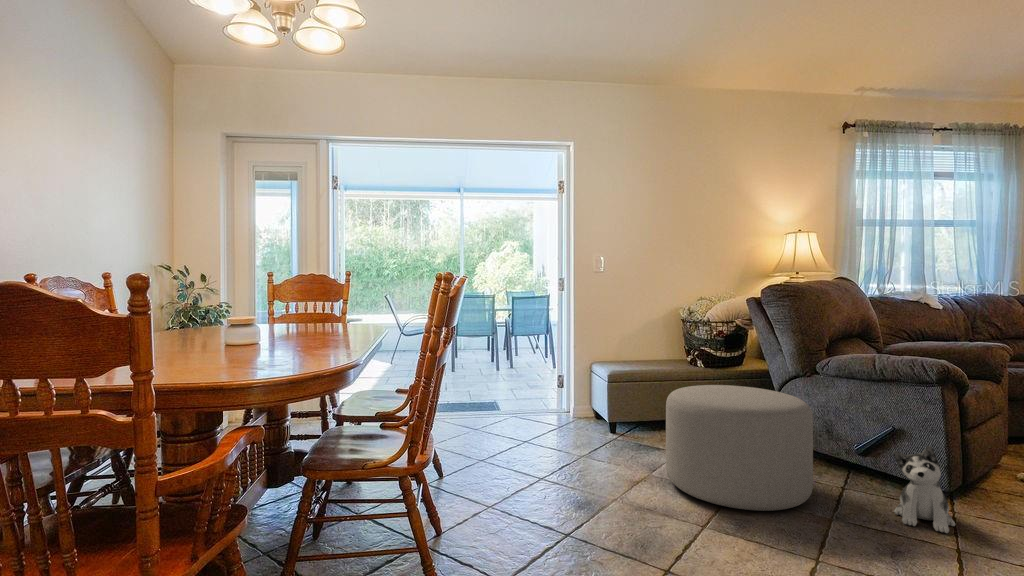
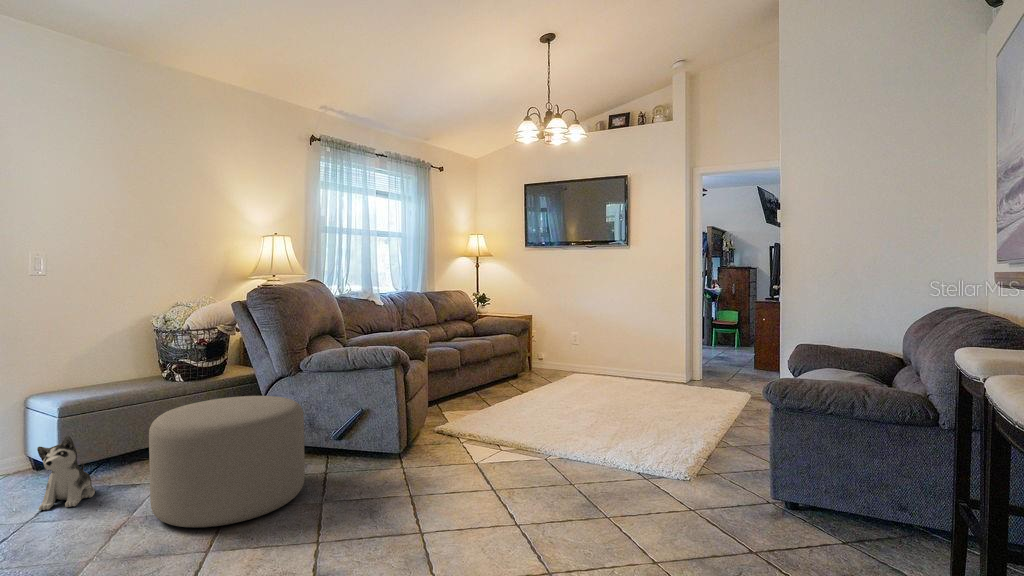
plush toy: present [894,446,955,533] -> present [37,436,95,510]

